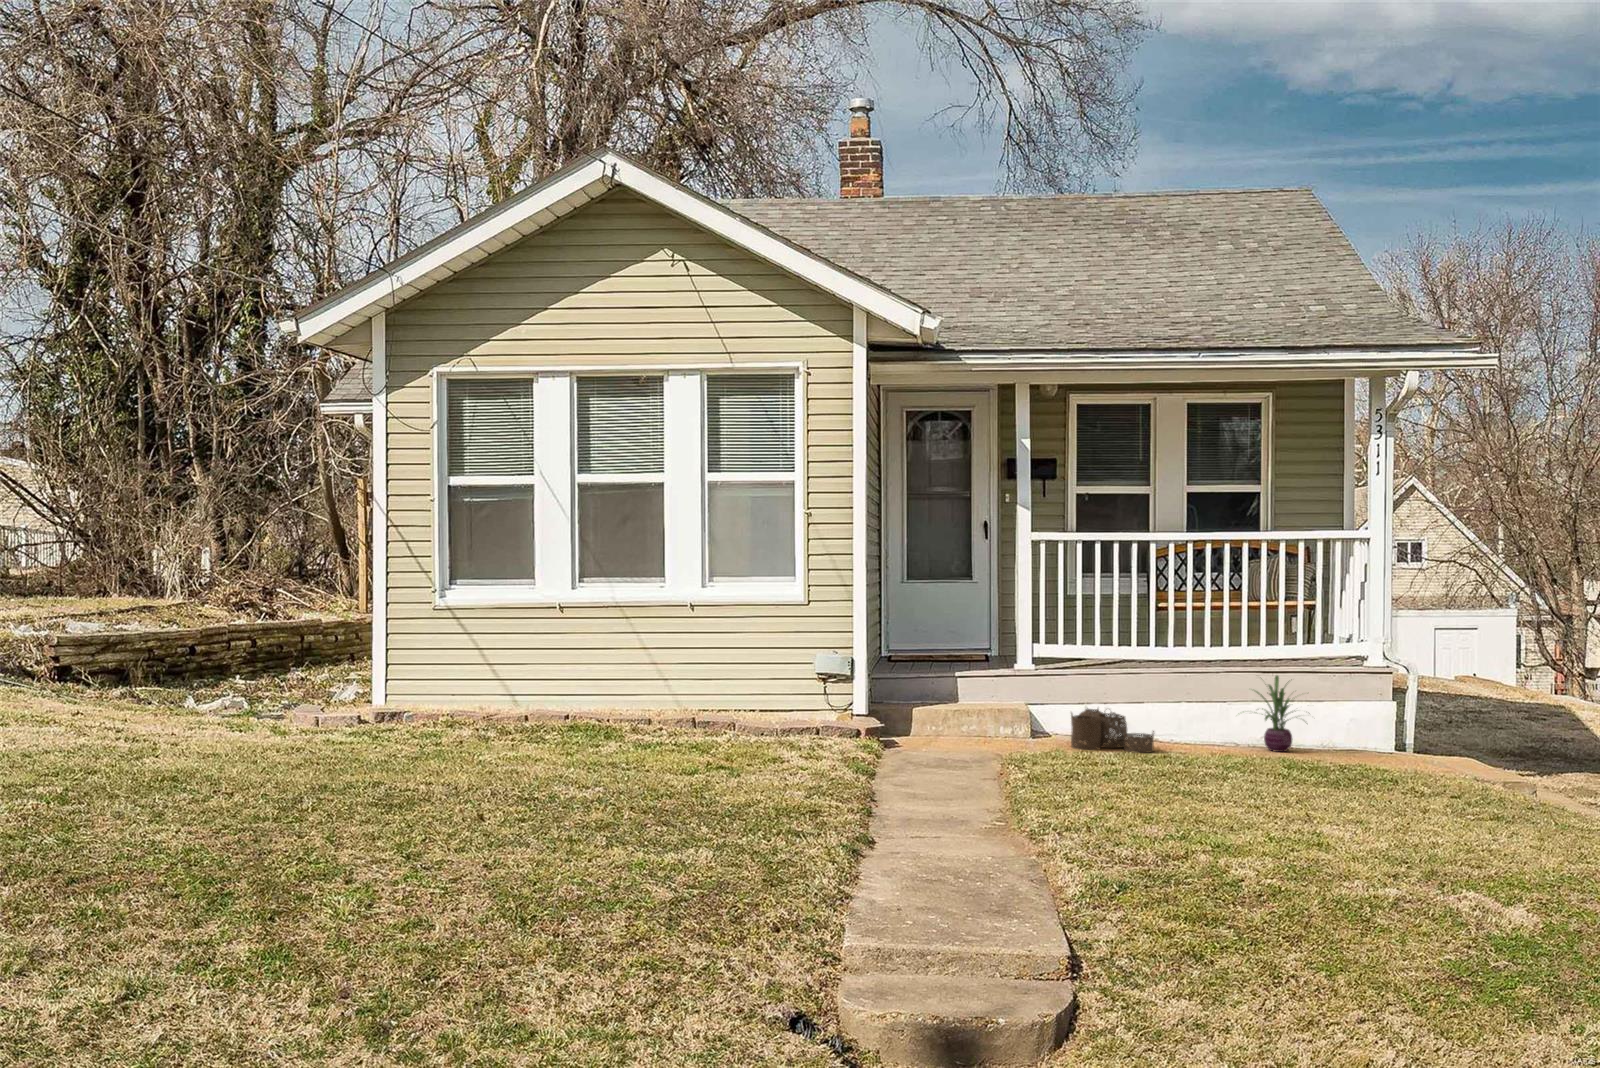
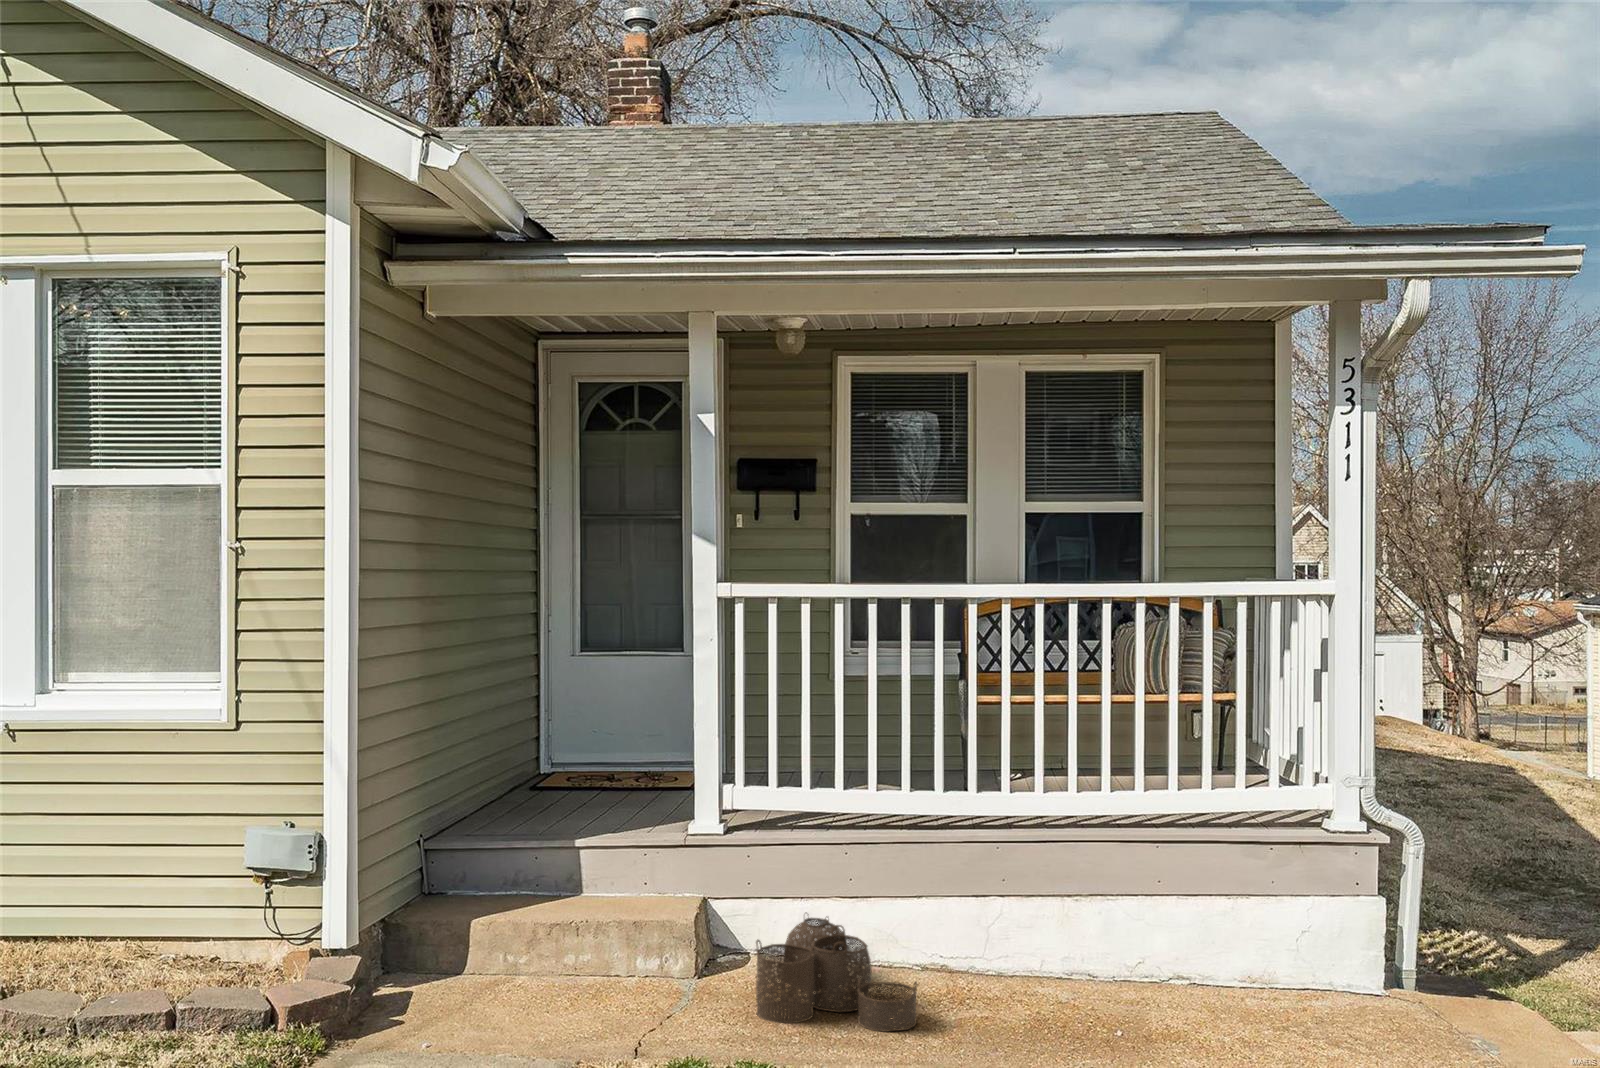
decorative plant: present [1255,676,1292,752] -> none [1082,859,1237,1017]

